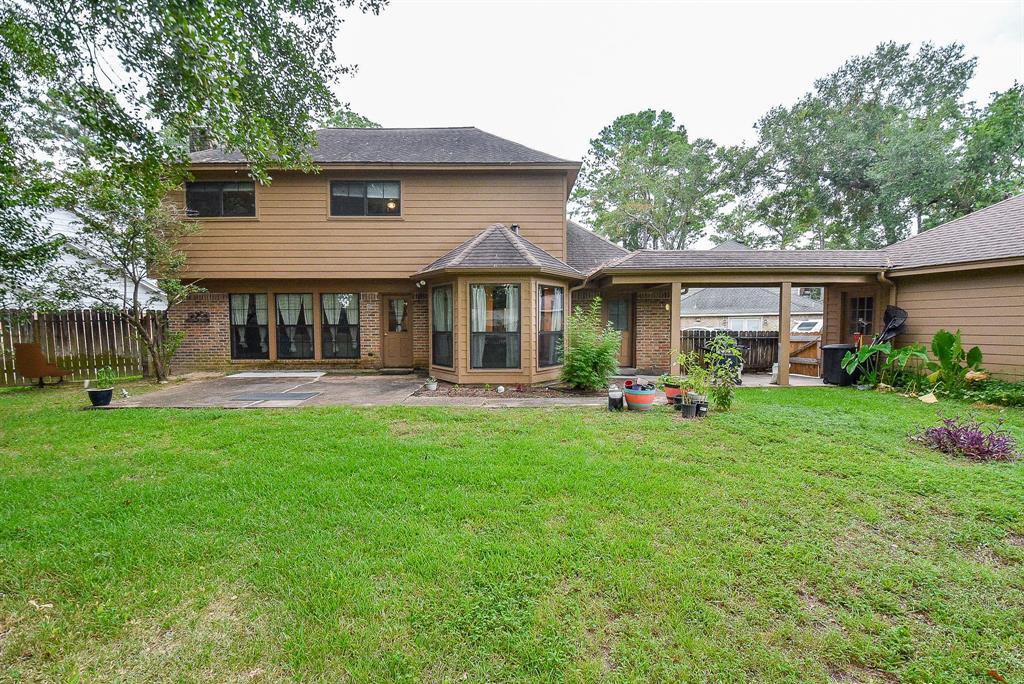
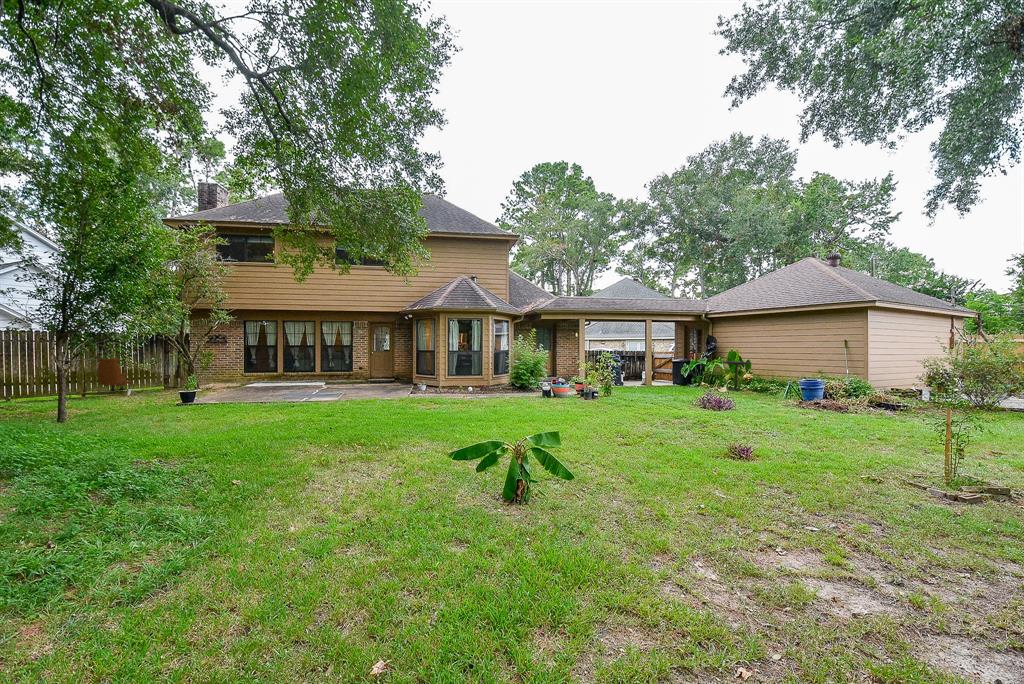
pedestal table: none [926,349,992,402] -> present [722,361,751,391]

